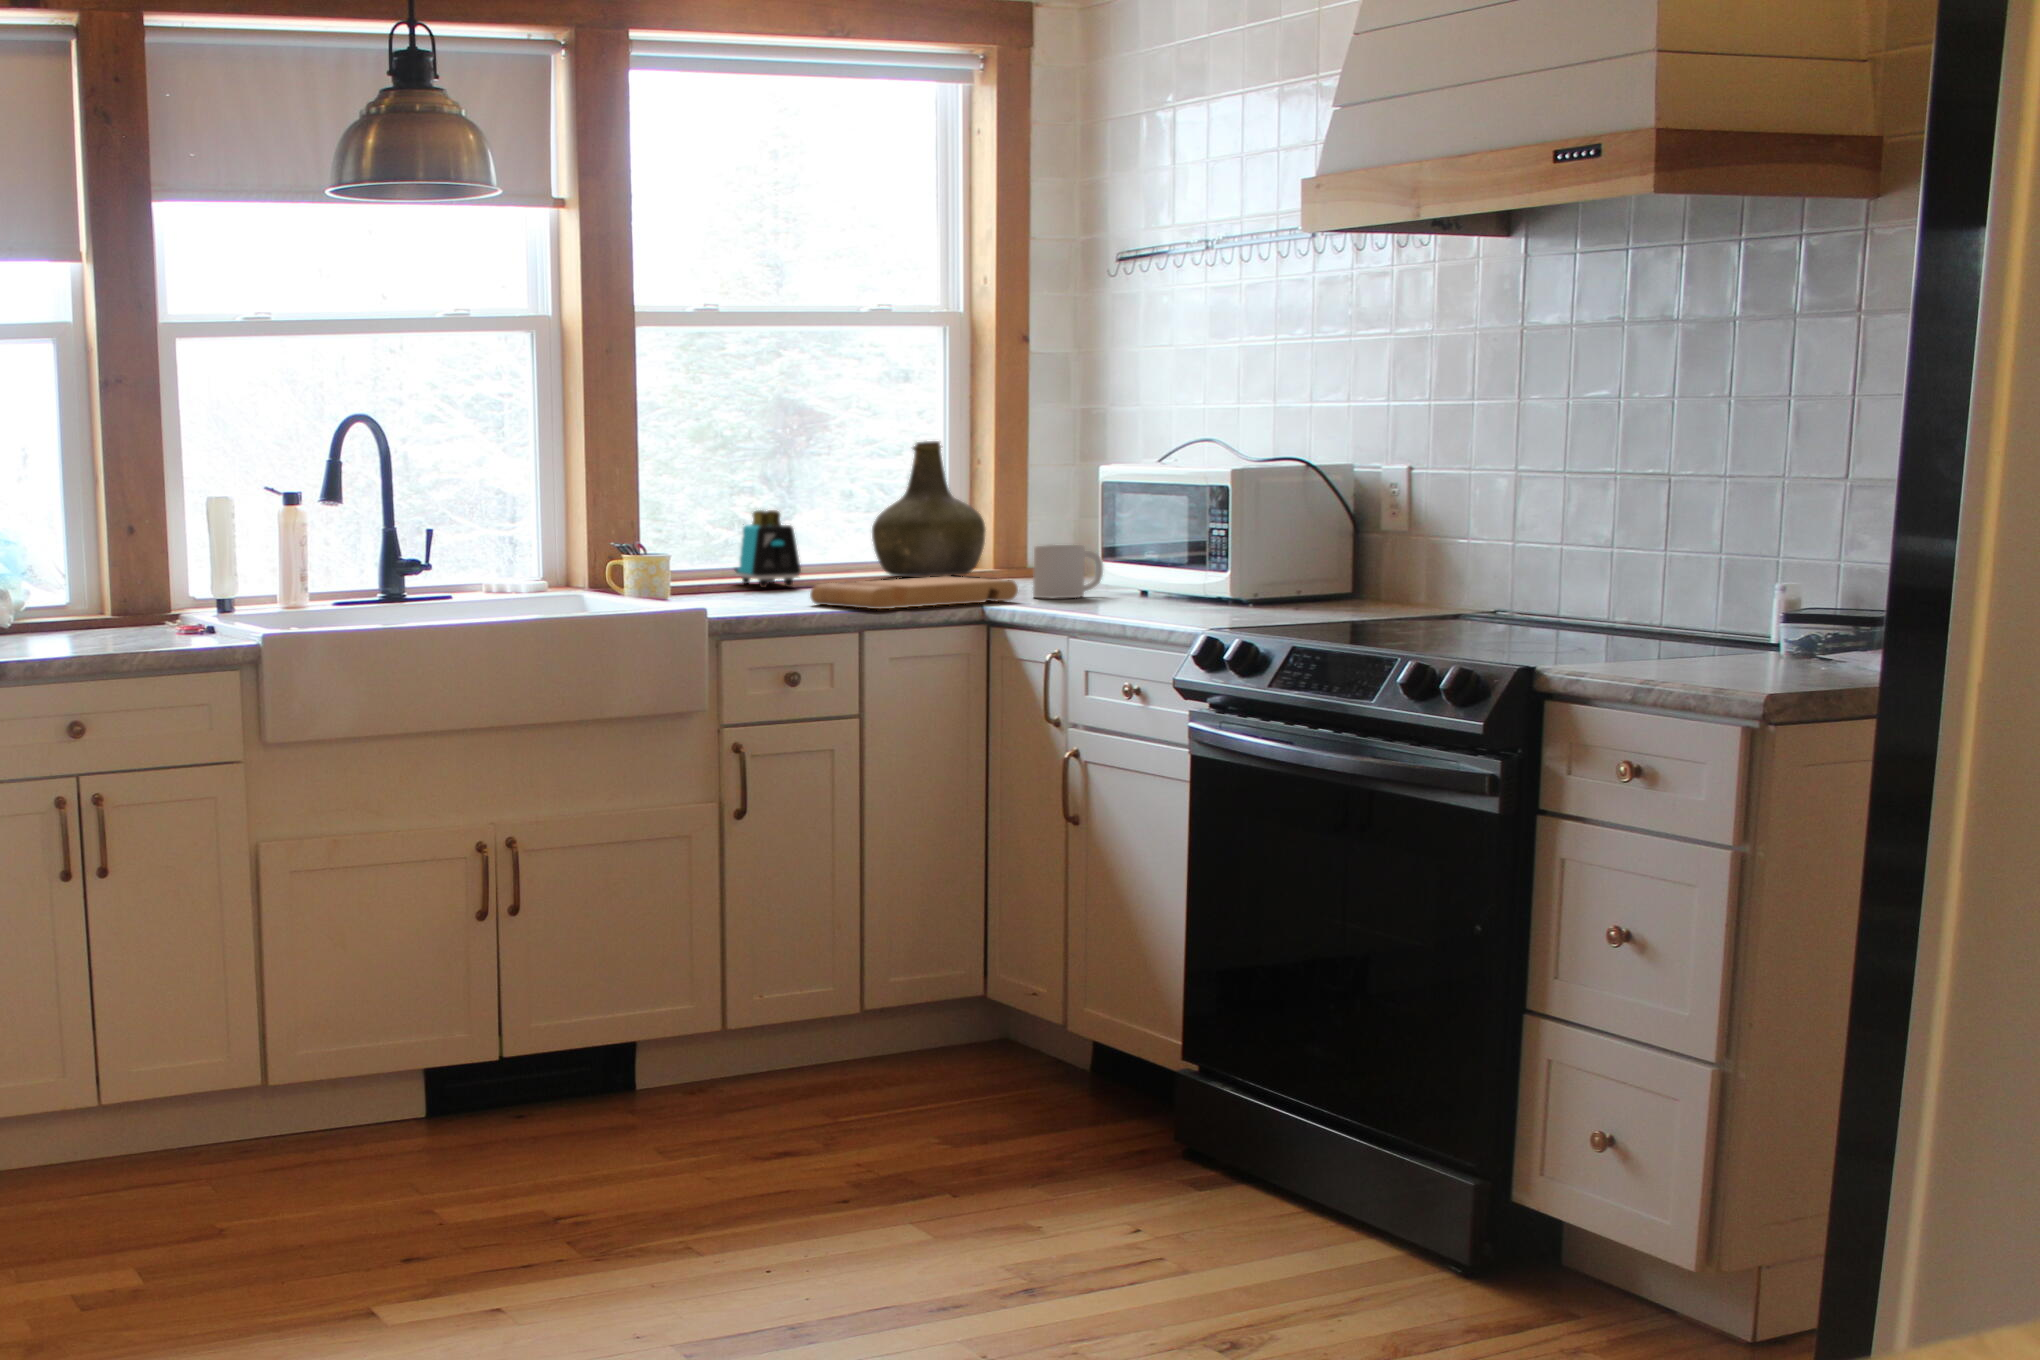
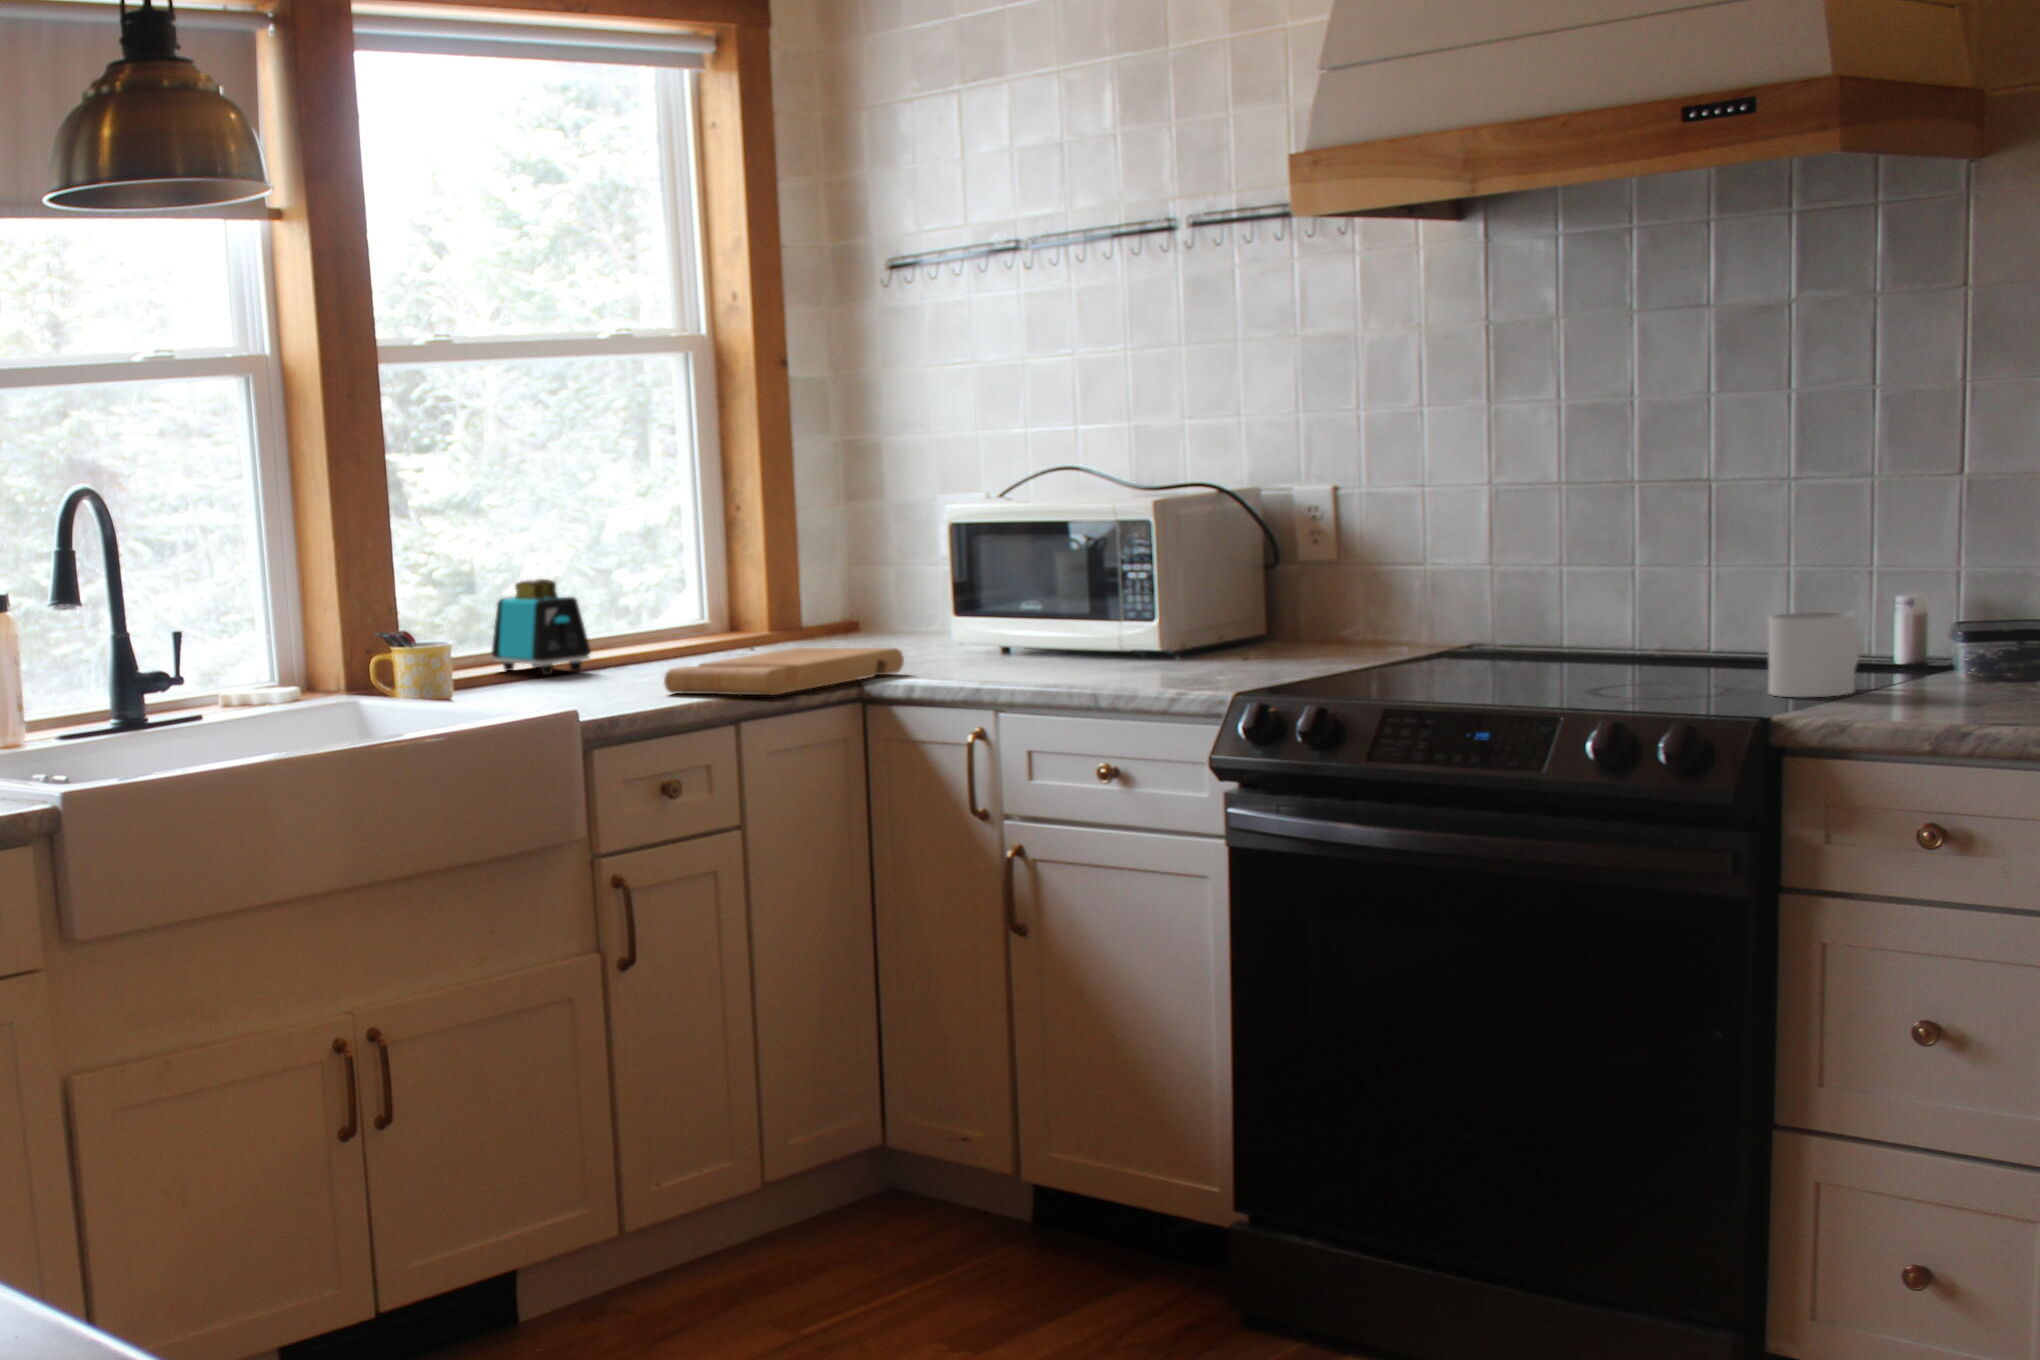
bottle: present [872,441,985,577] -> none [638,486,774,649]
mug: present [1033,545,1103,598] -> present [1769,611,1860,697]

